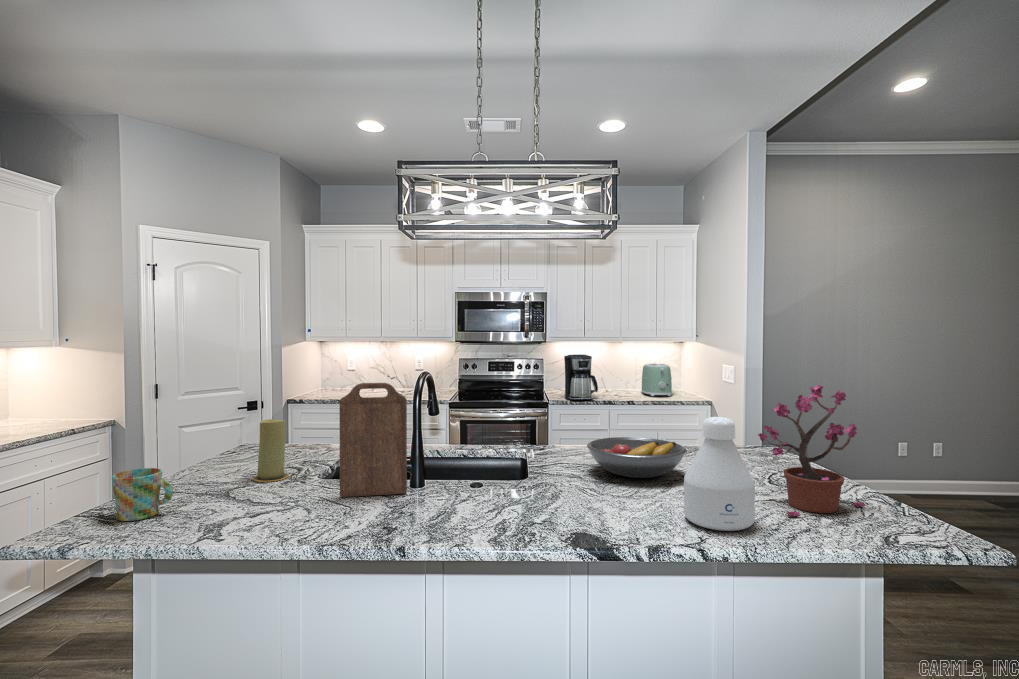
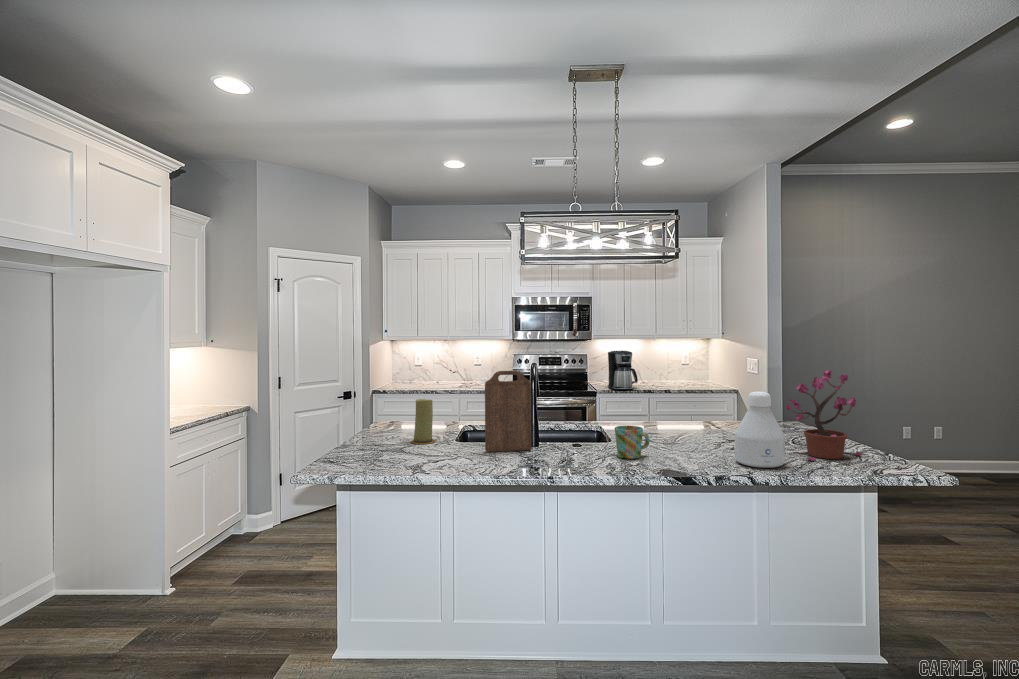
toaster: present [641,364,672,396] -> none [674,358,701,386]
fruit bowl: present [587,437,687,478] -> none [654,412,731,440]
mug: present [112,468,173,521] -> present [615,426,650,459]

